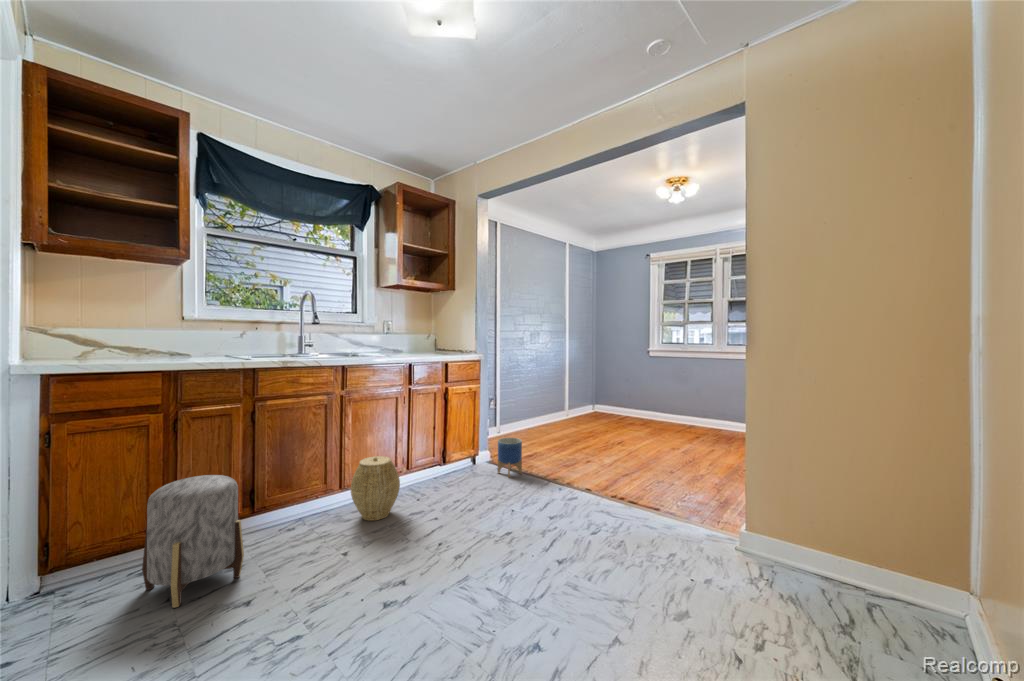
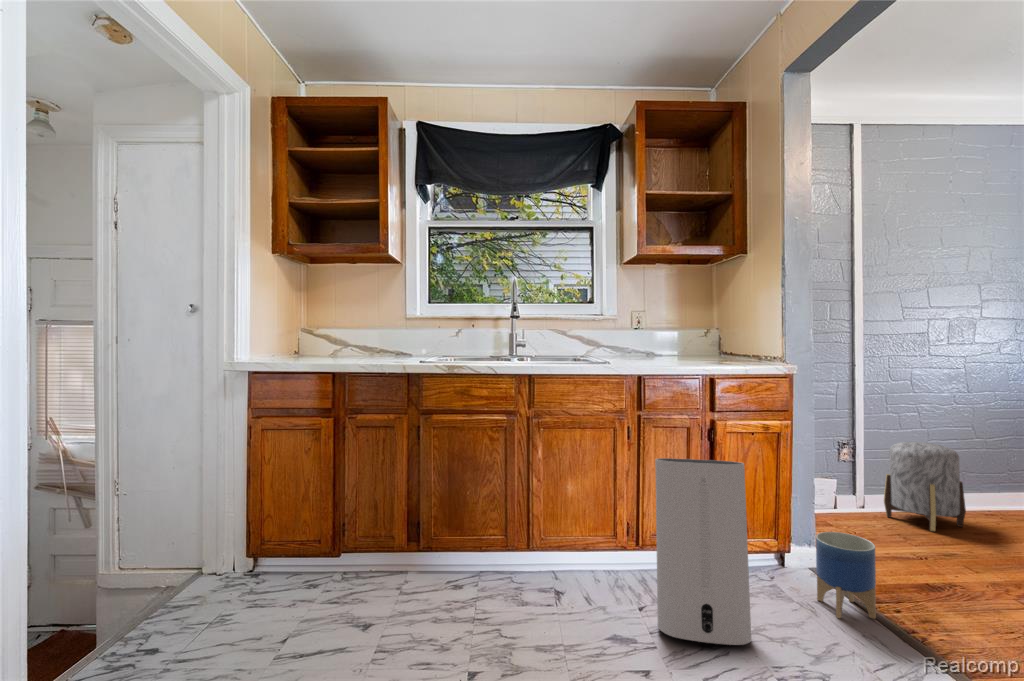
air purifier: none [433,408,483,506] -> present [655,458,751,645]
woven basket: present [351,456,400,521] -> none [521,515,594,618]
stool: present [142,475,244,608] -> present [884,442,966,531]

